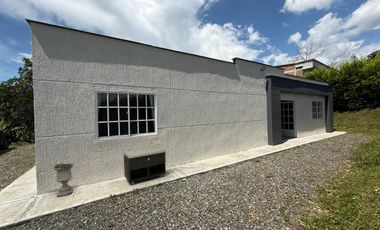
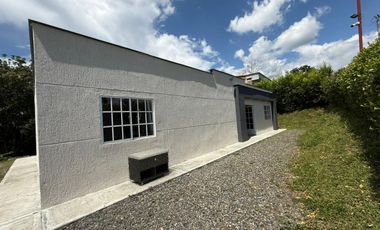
planter: present [54,163,73,196] -> none [64,169,86,205]

